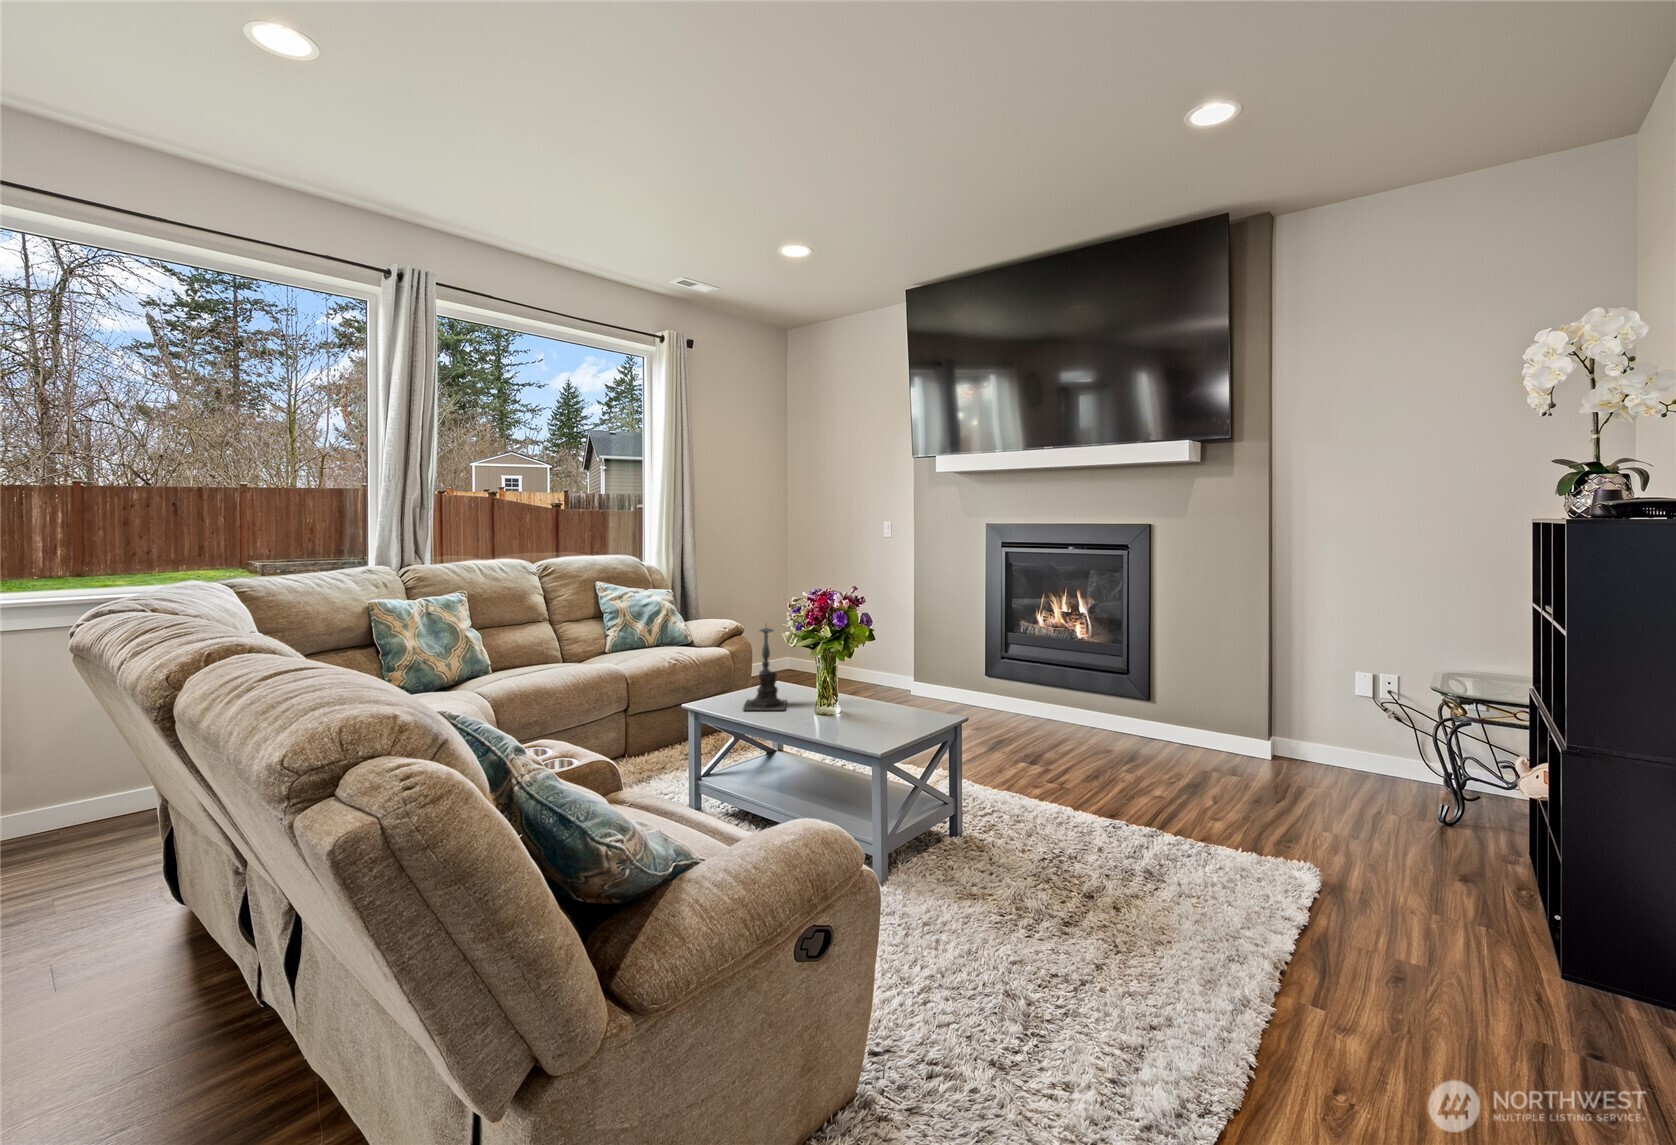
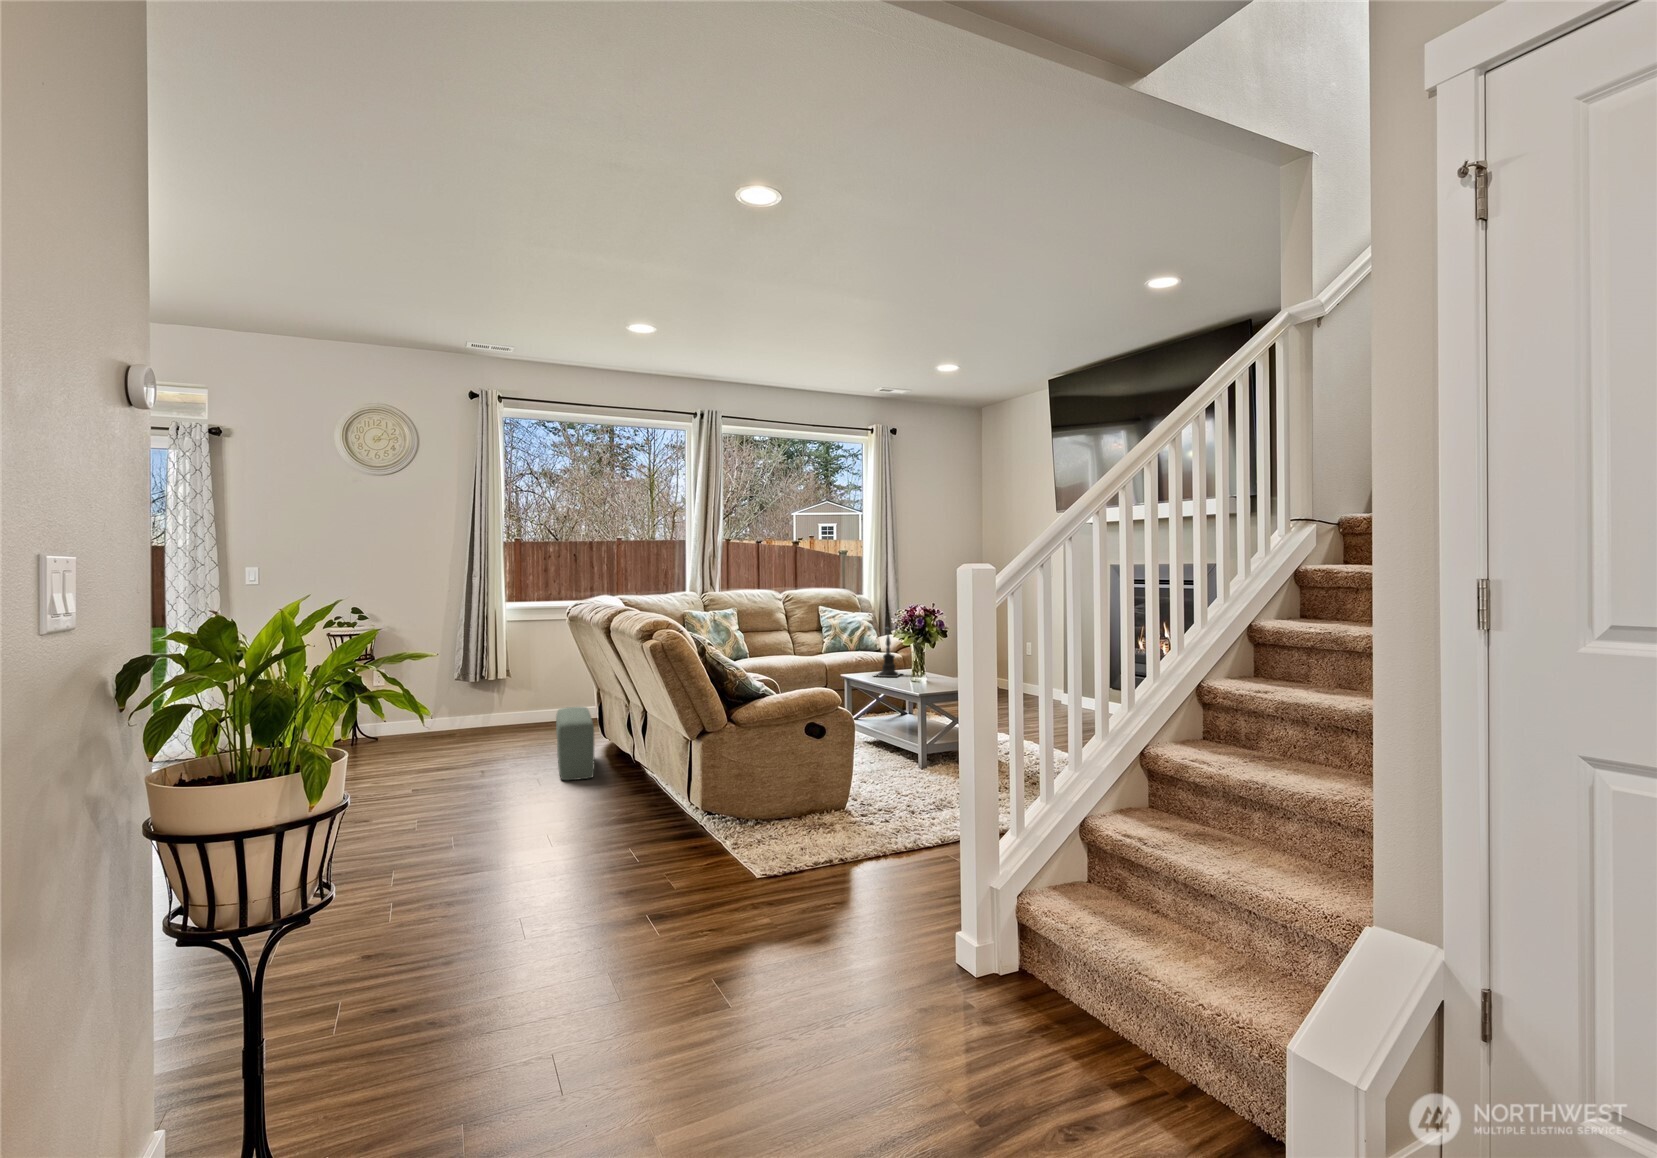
pouf: none [40,826,158,1055] -> present [556,707,594,780]

